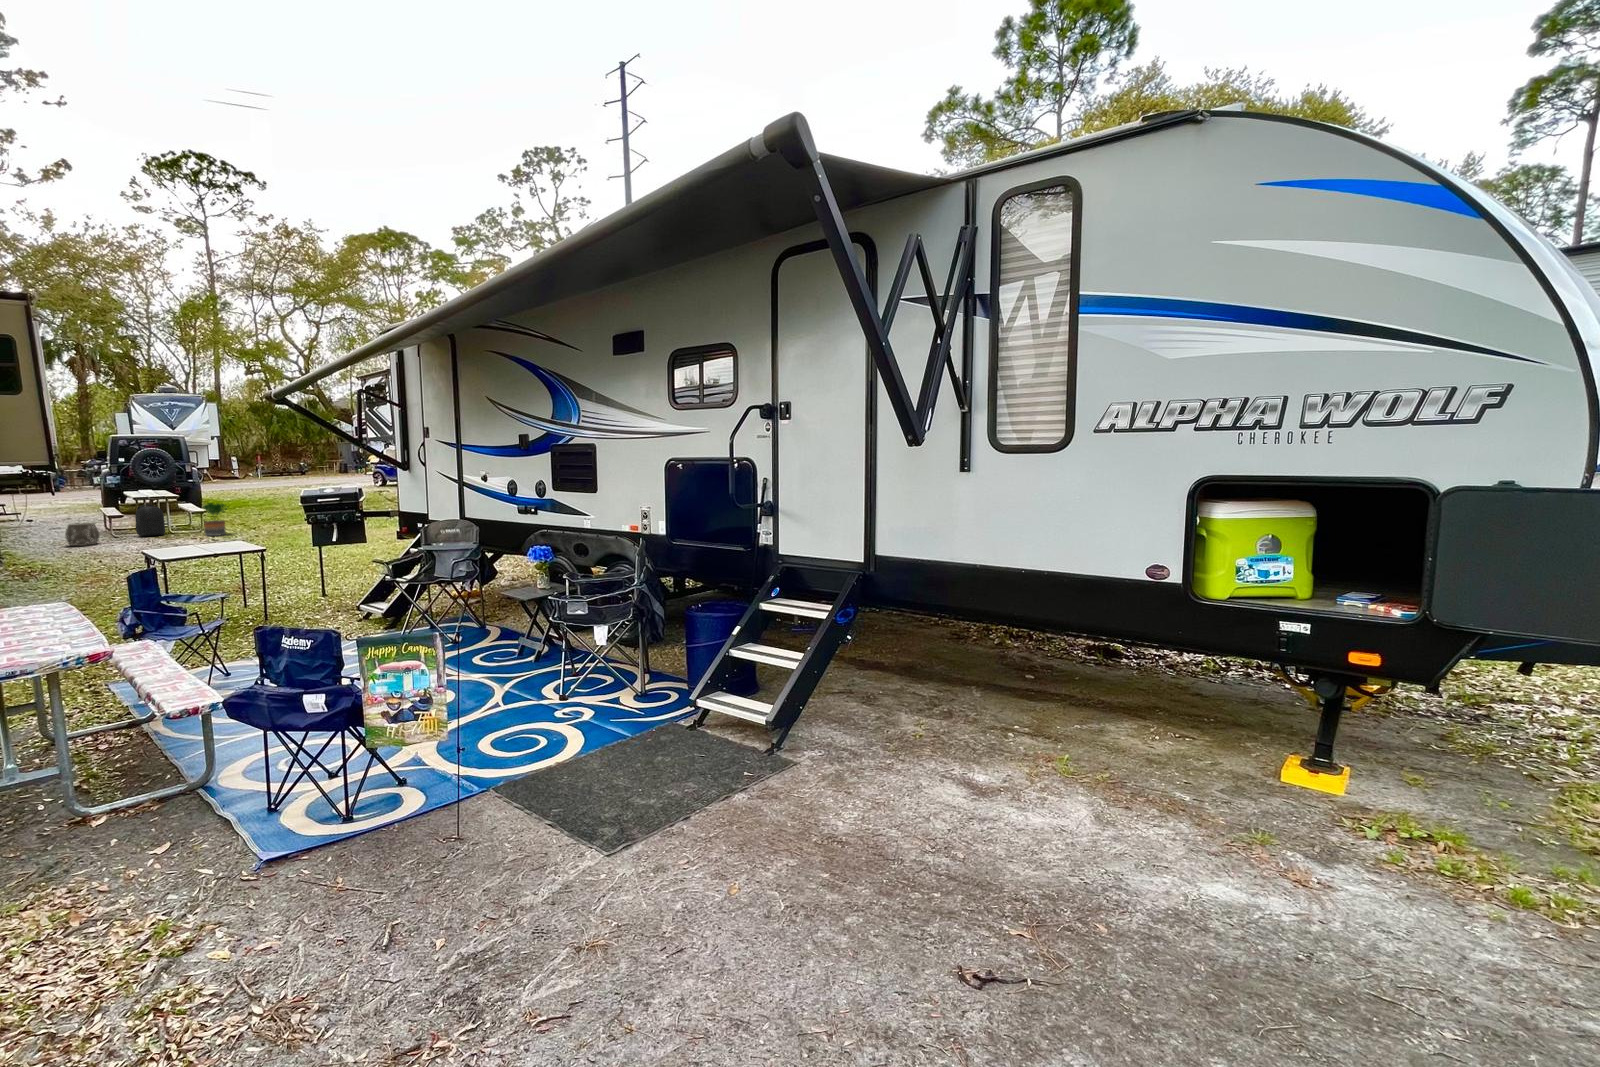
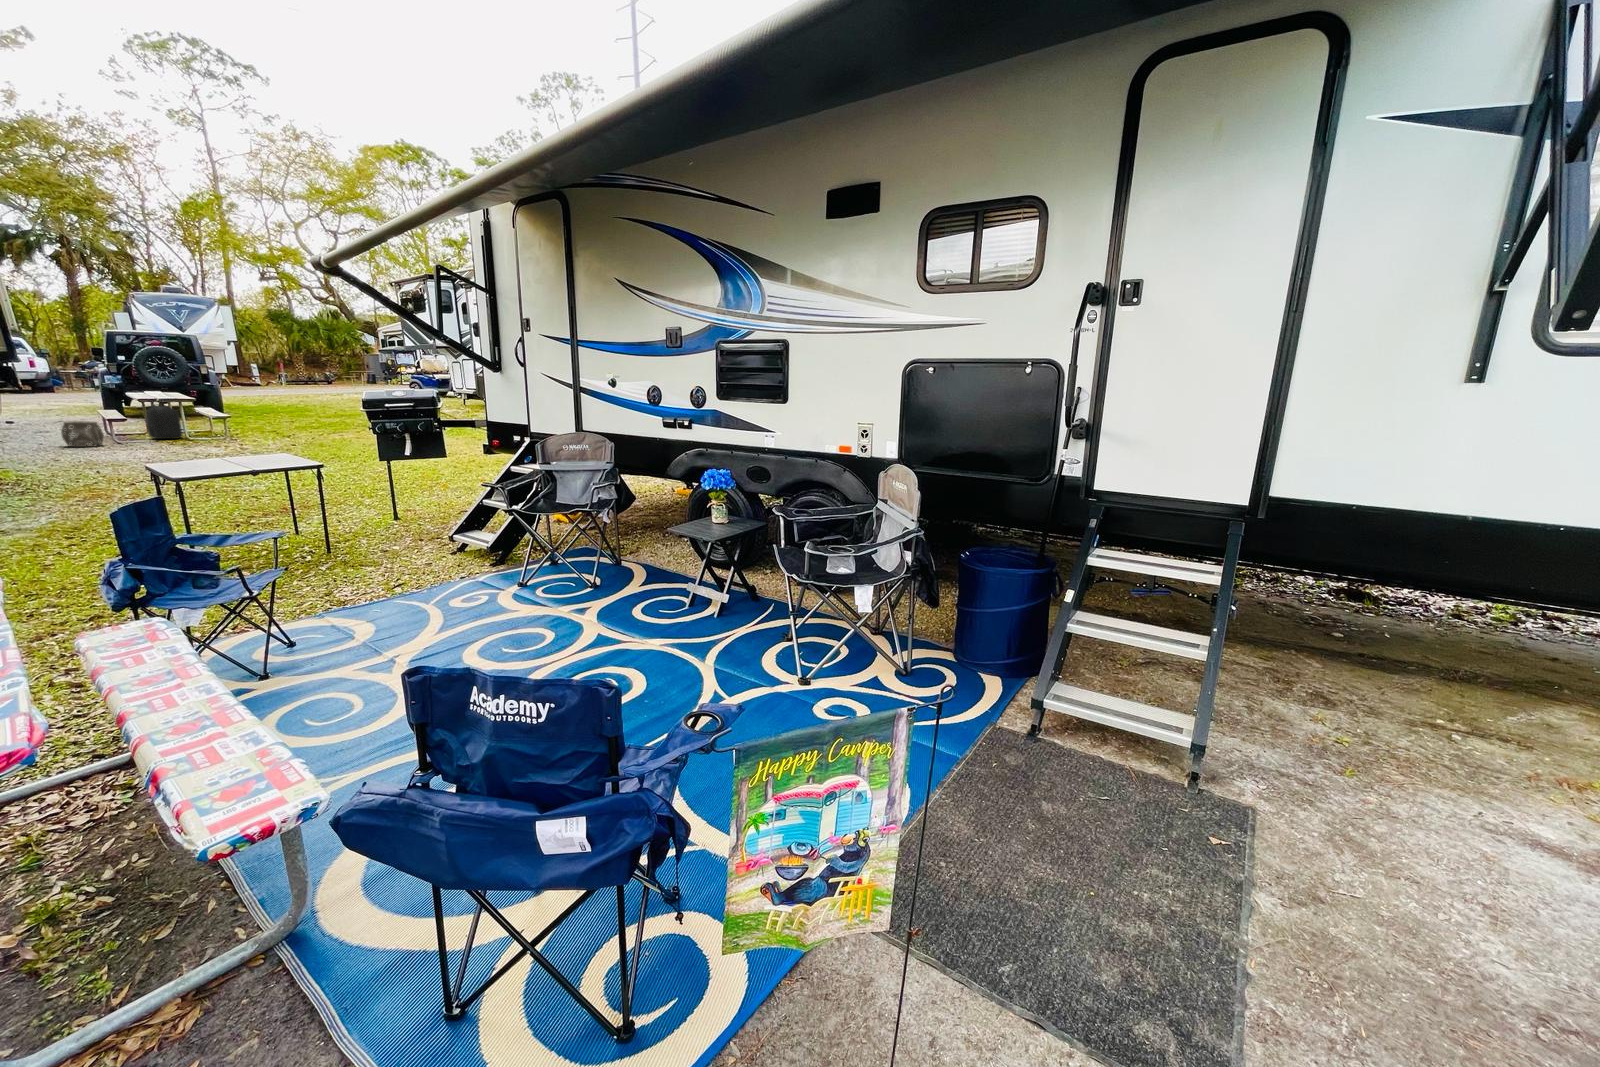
potted tree: present [204,503,227,536] -> none [224,405,255,442]

